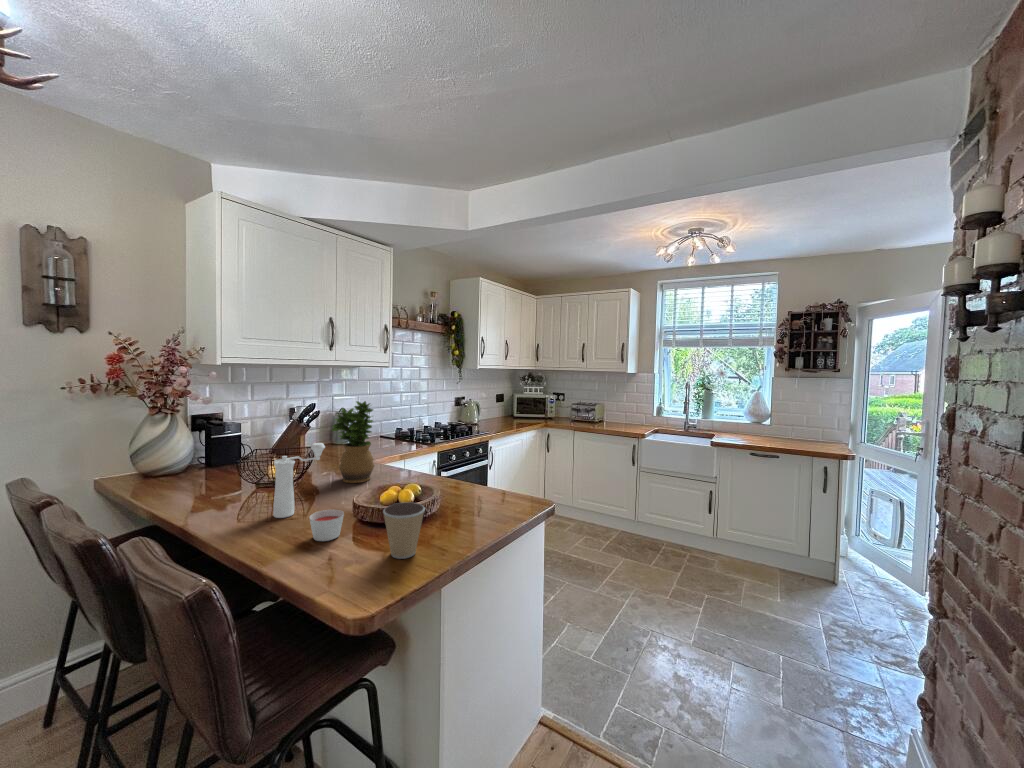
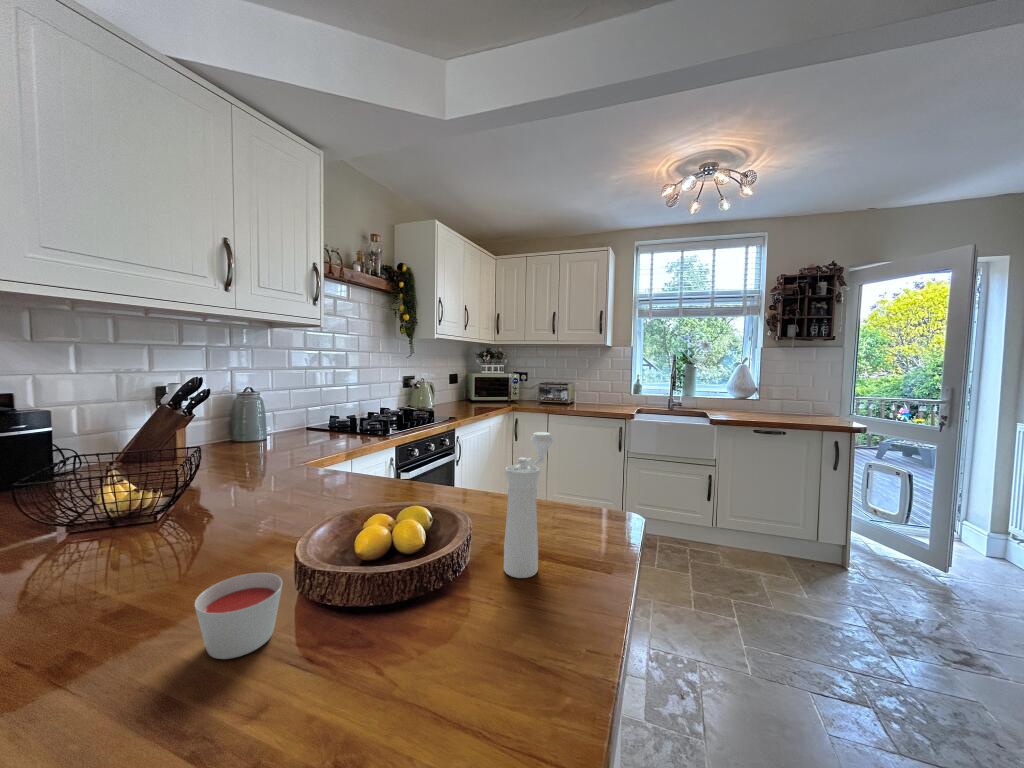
potted plant: present [332,401,374,483] -> none [234,362,315,502]
pepper mill: present [273,443,325,518] -> present [504,432,554,578]
coffee cup: present [383,502,425,559] -> none [395,546,492,689]

